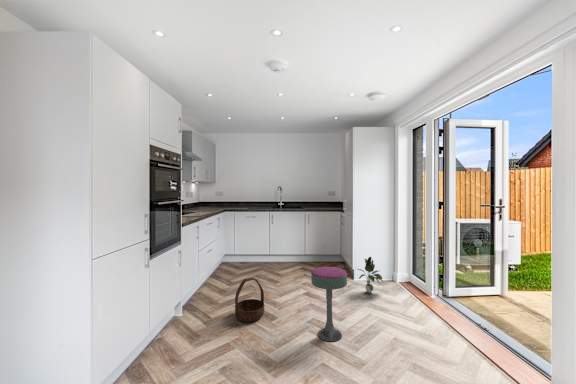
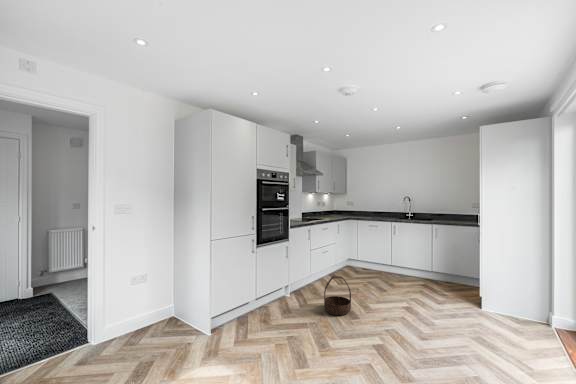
potted plant: present [358,257,382,293] -> none [472,283,513,327]
bar stool: present [311,267,347,341] -> none [379,276,418,353]

